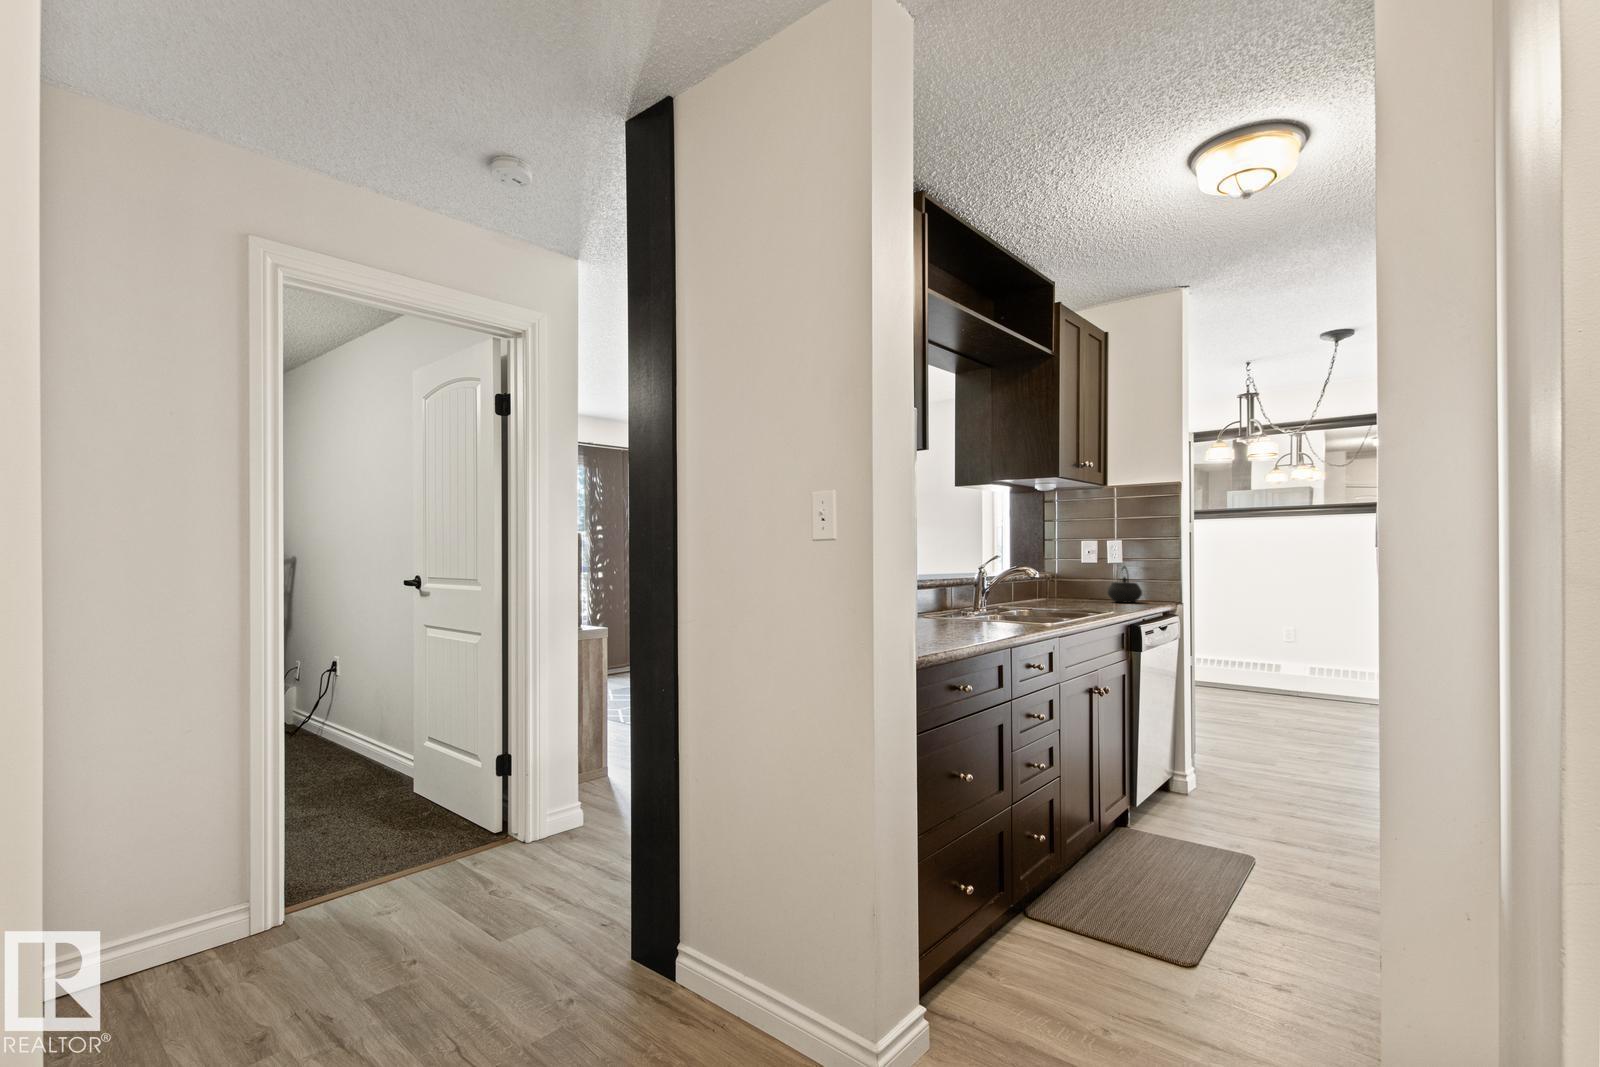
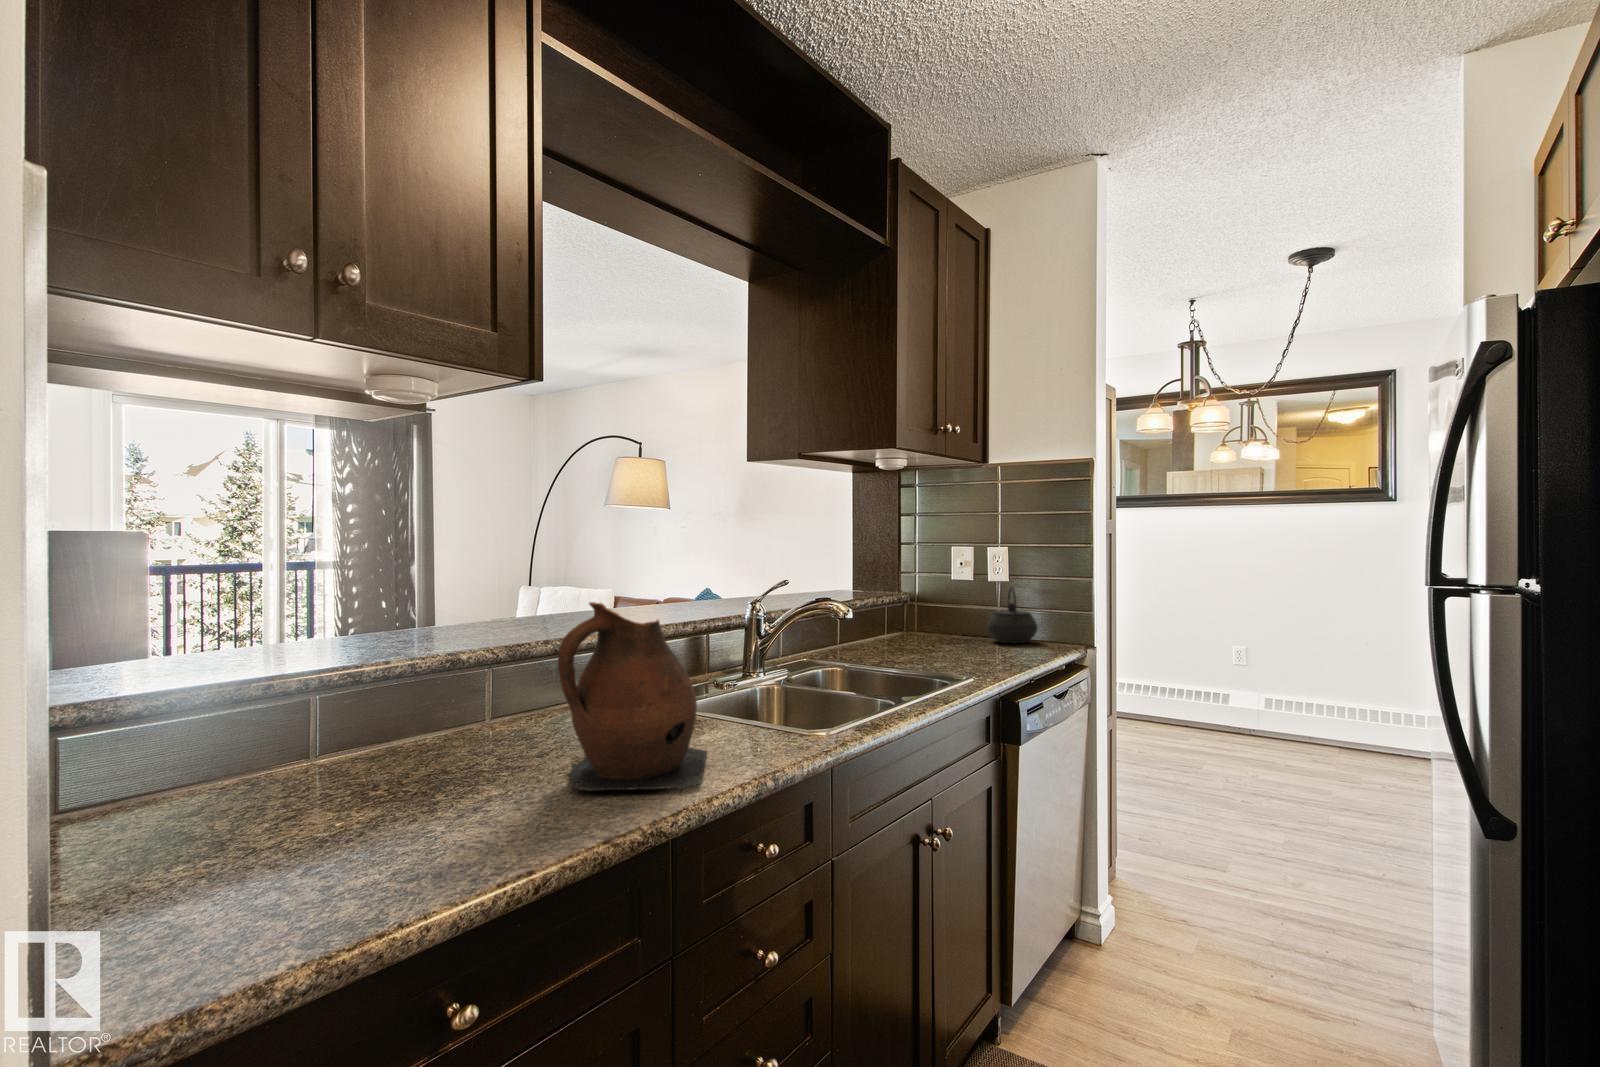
ceramic pitcher: none [946,552,1017,632] -> present [558,602,707,792]

